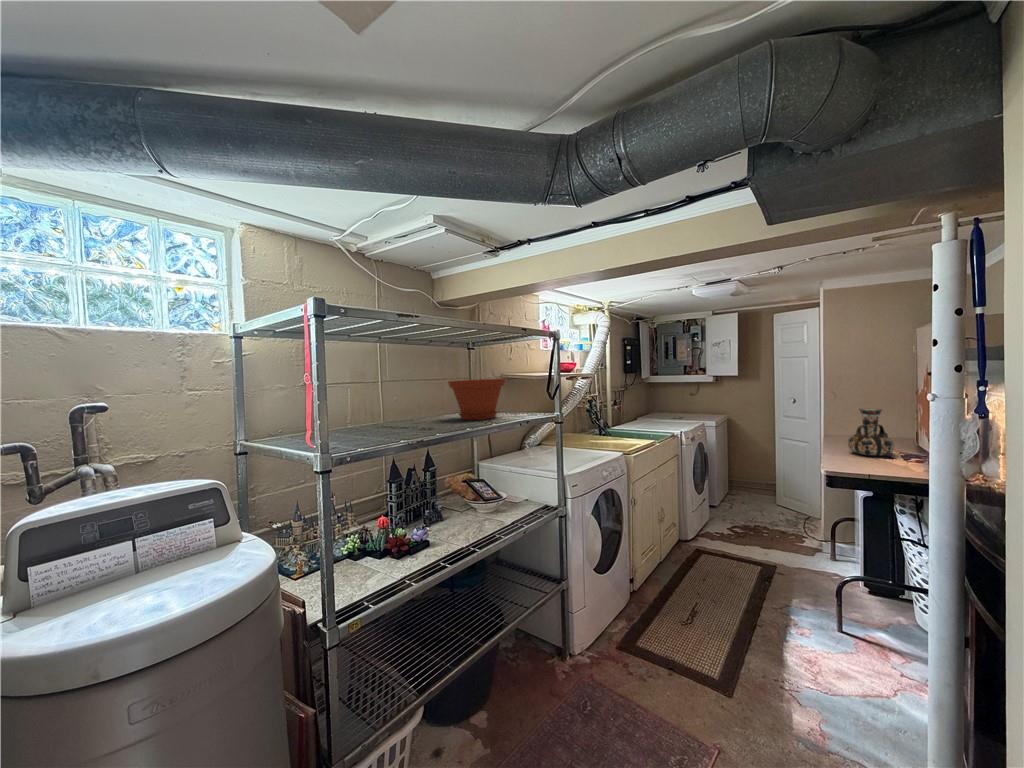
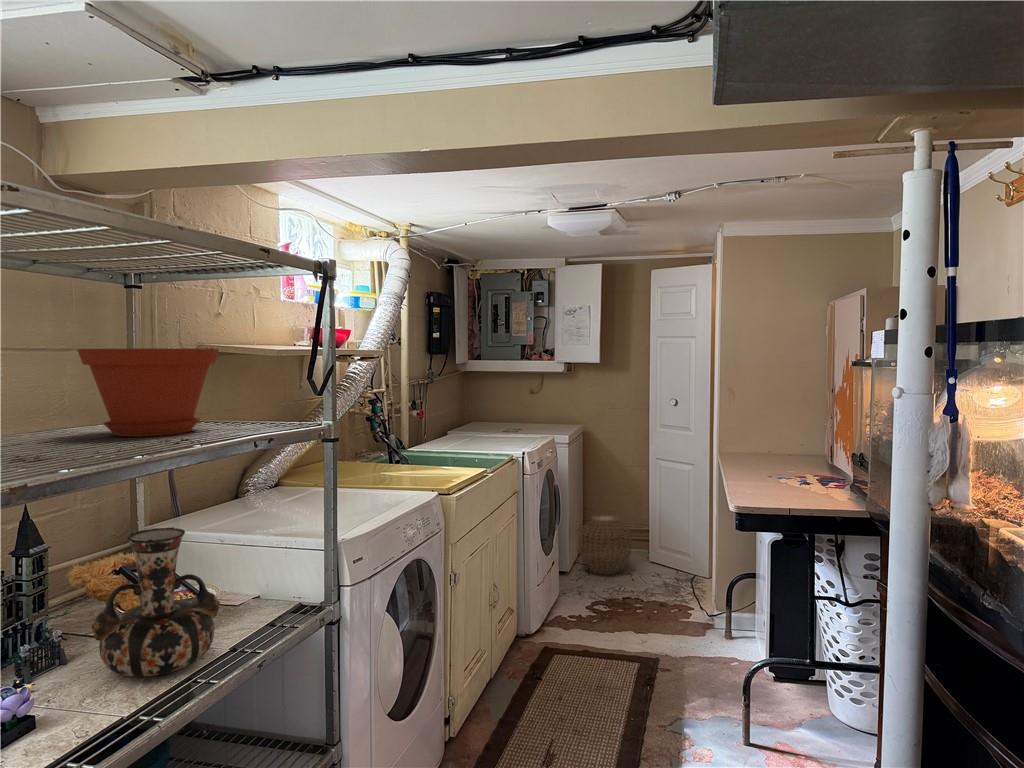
decorative vase: present [848,408,894,456] -> present [91,527,220,677]
woven basket: none [723,471,762,510] -> present [579,514,631,575]

